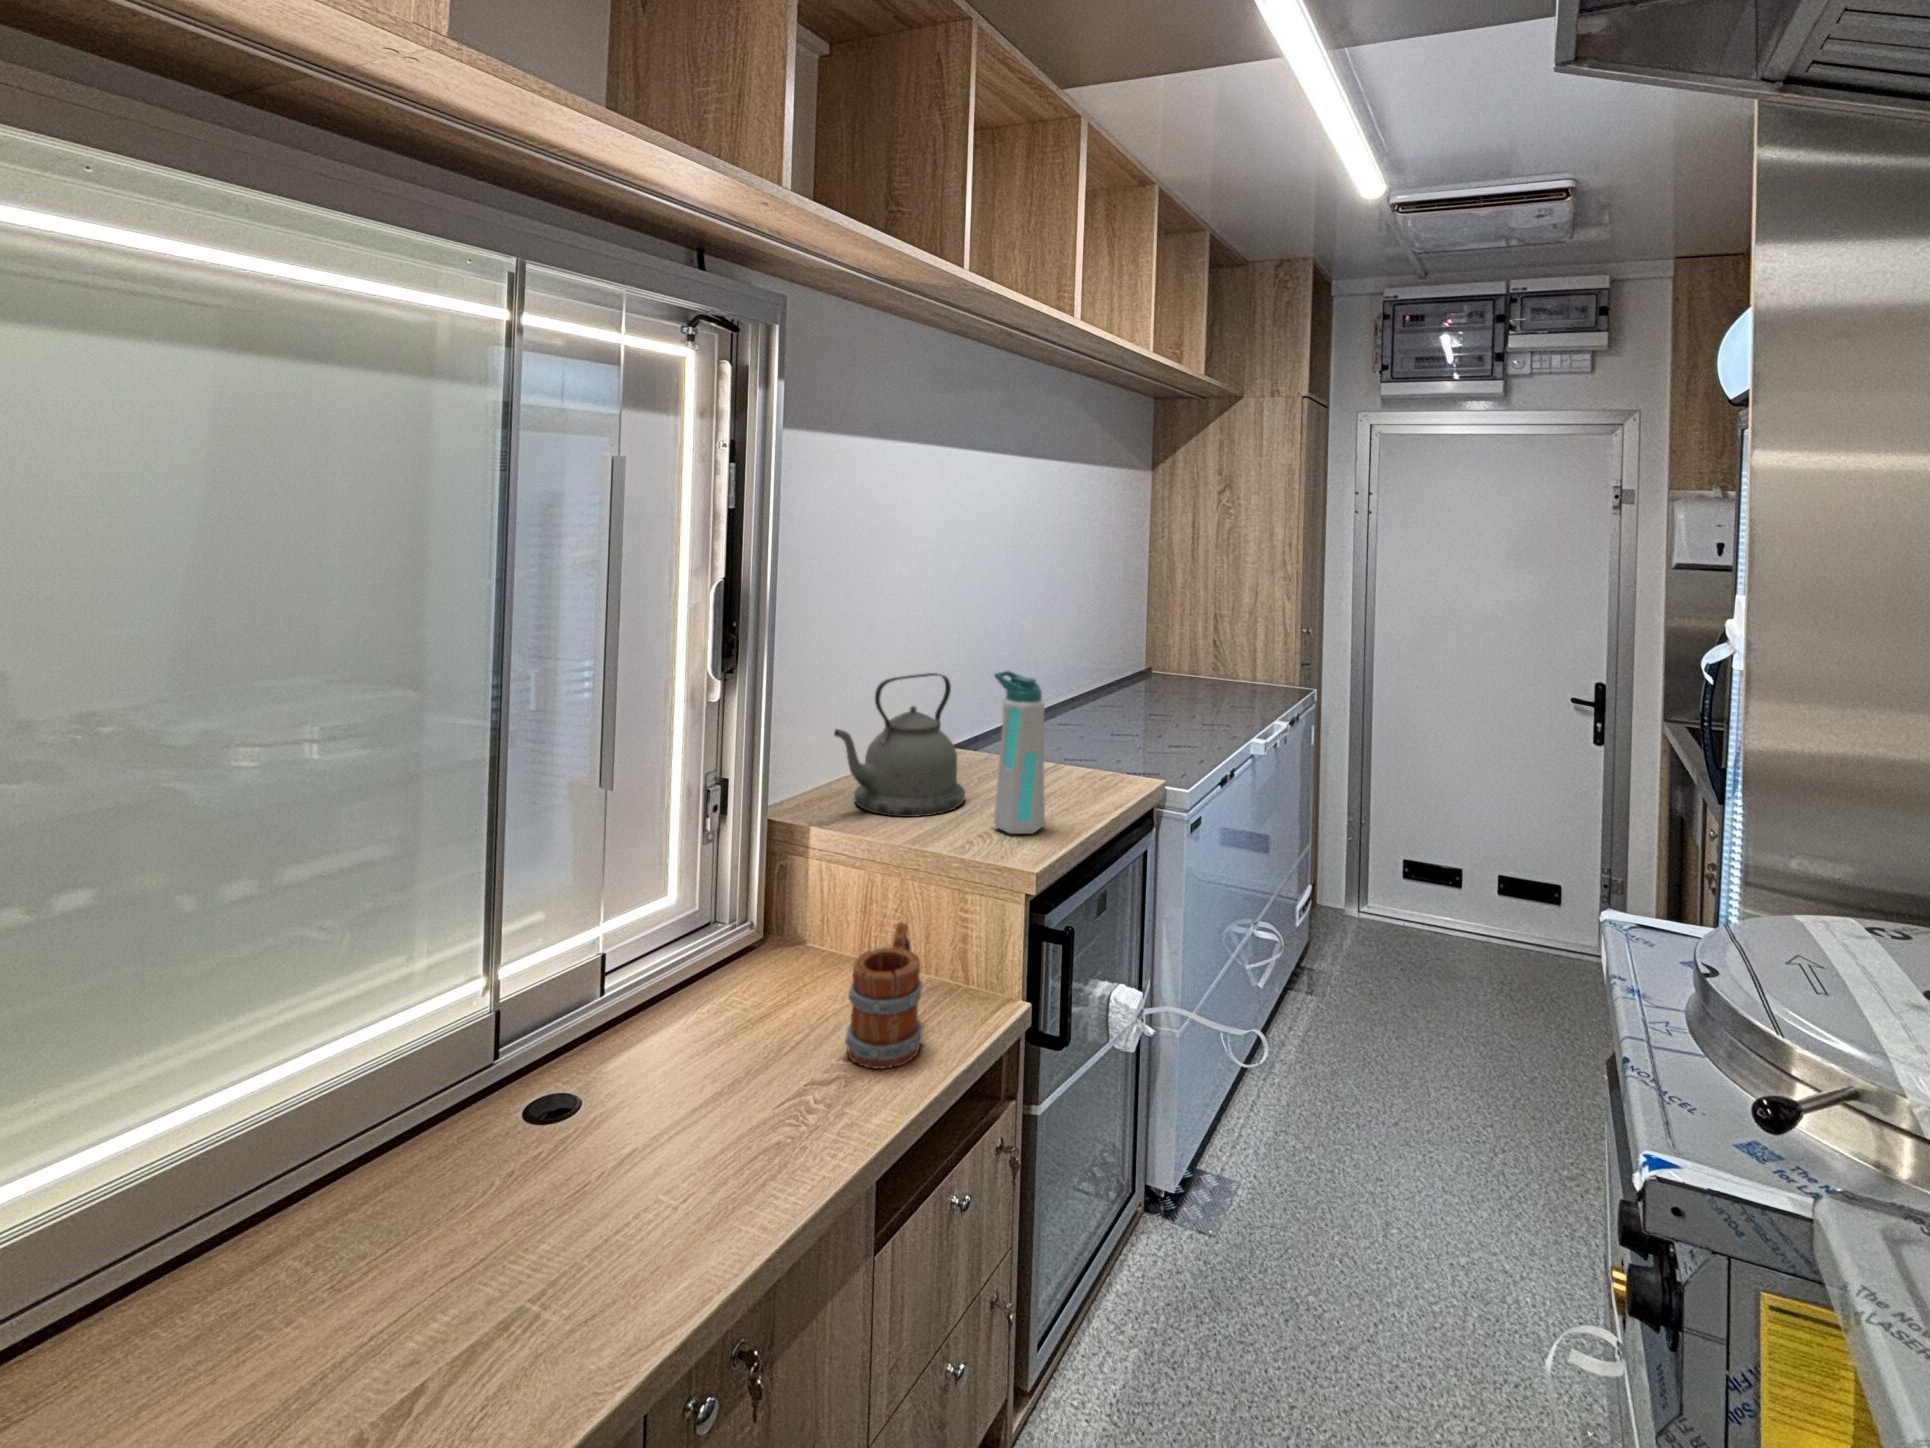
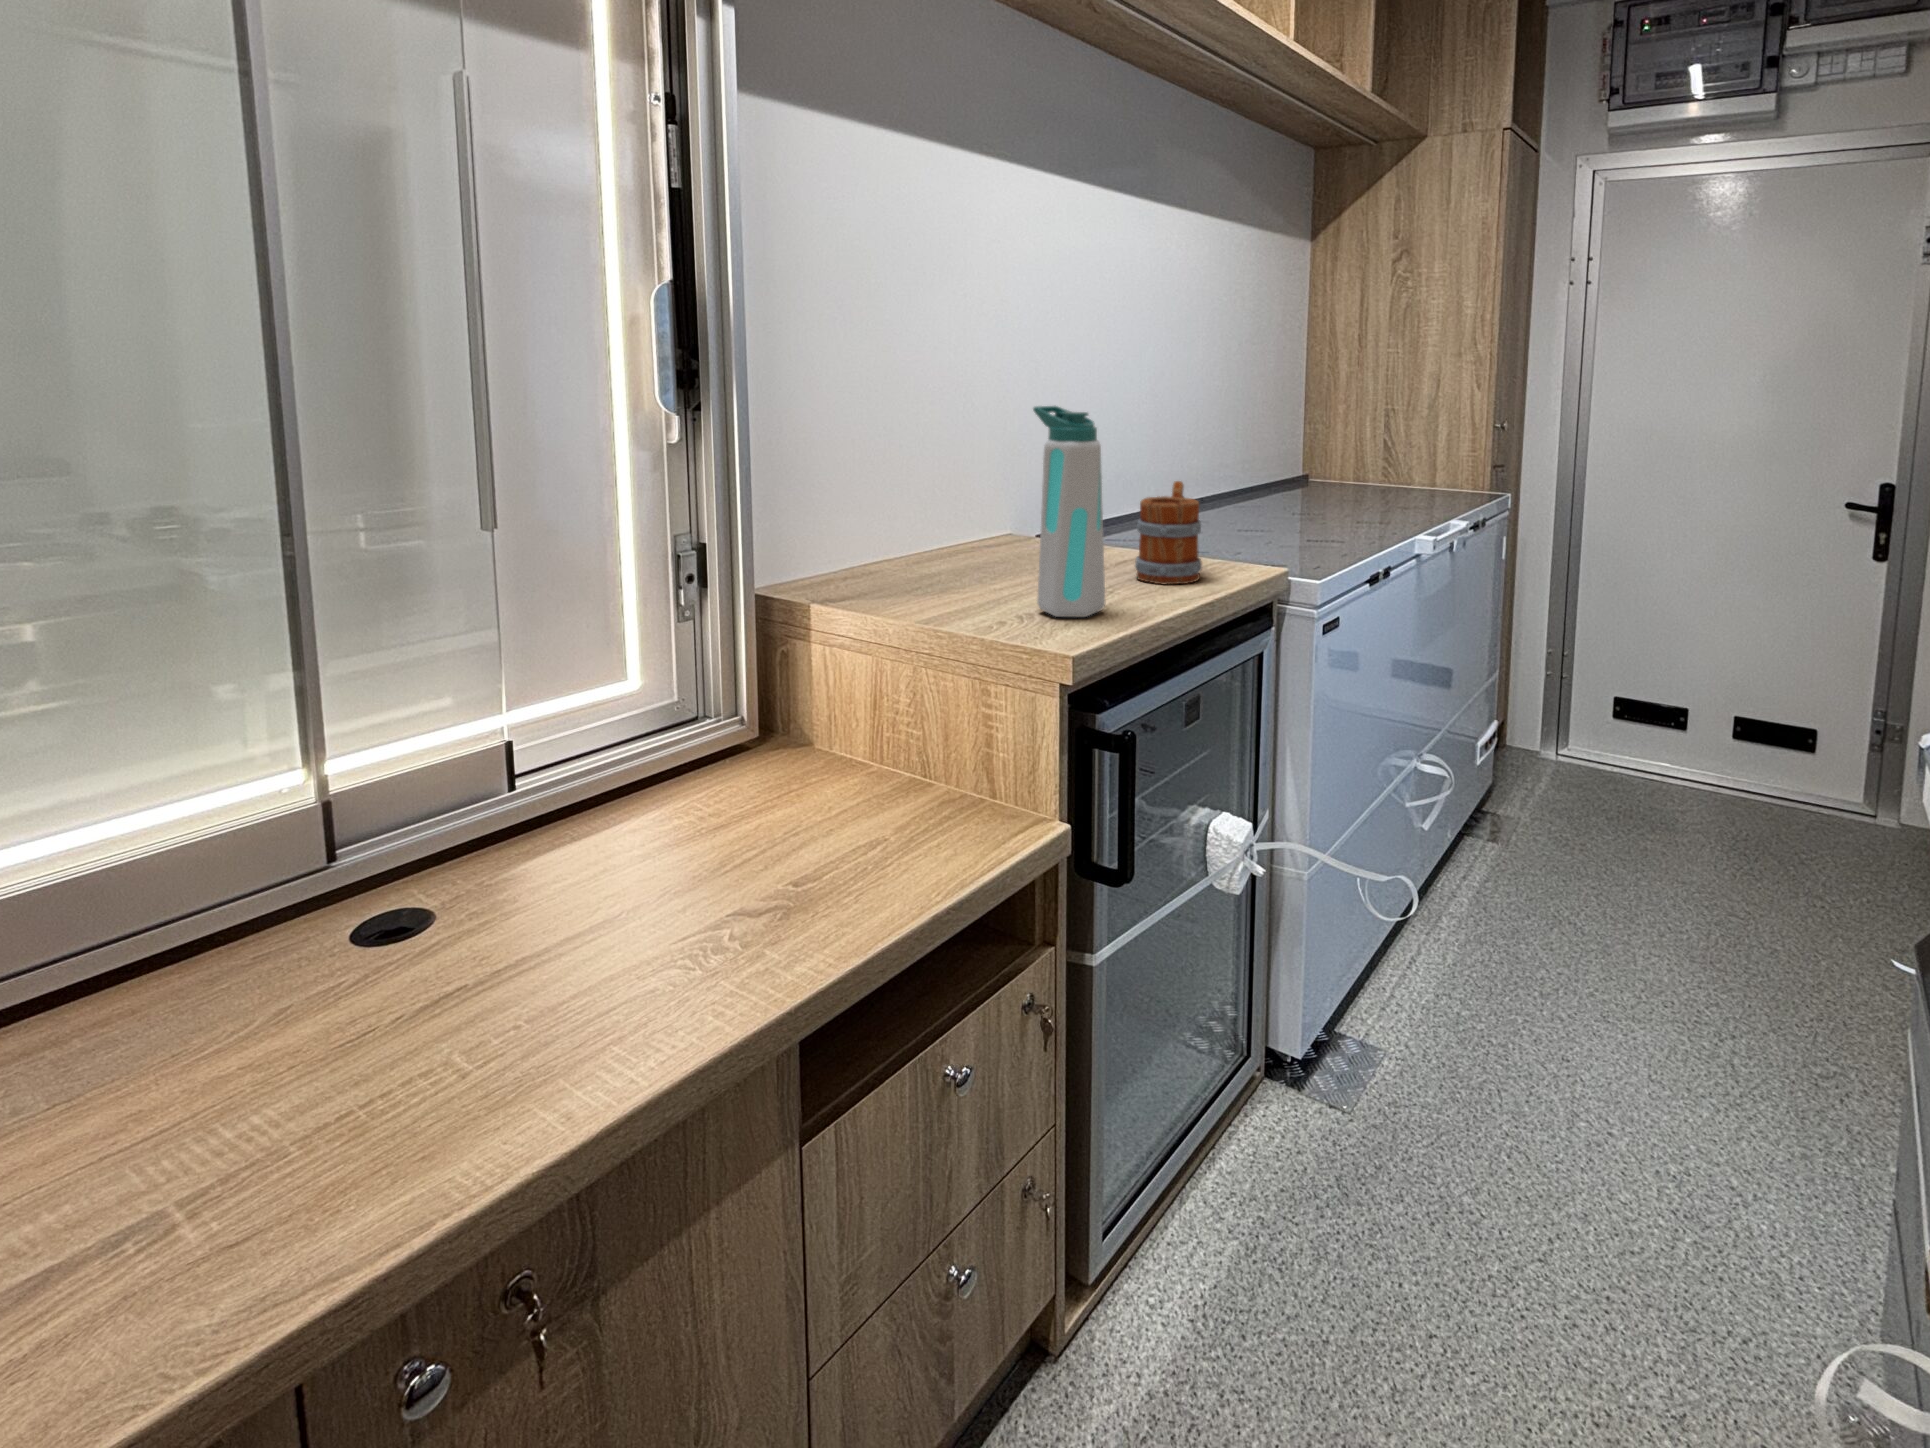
kettle: present [834,673,965,817] -> none [836,424,1018,599]
mug: present [845,922,923,1069] -> present [1135,481,1202,584]

